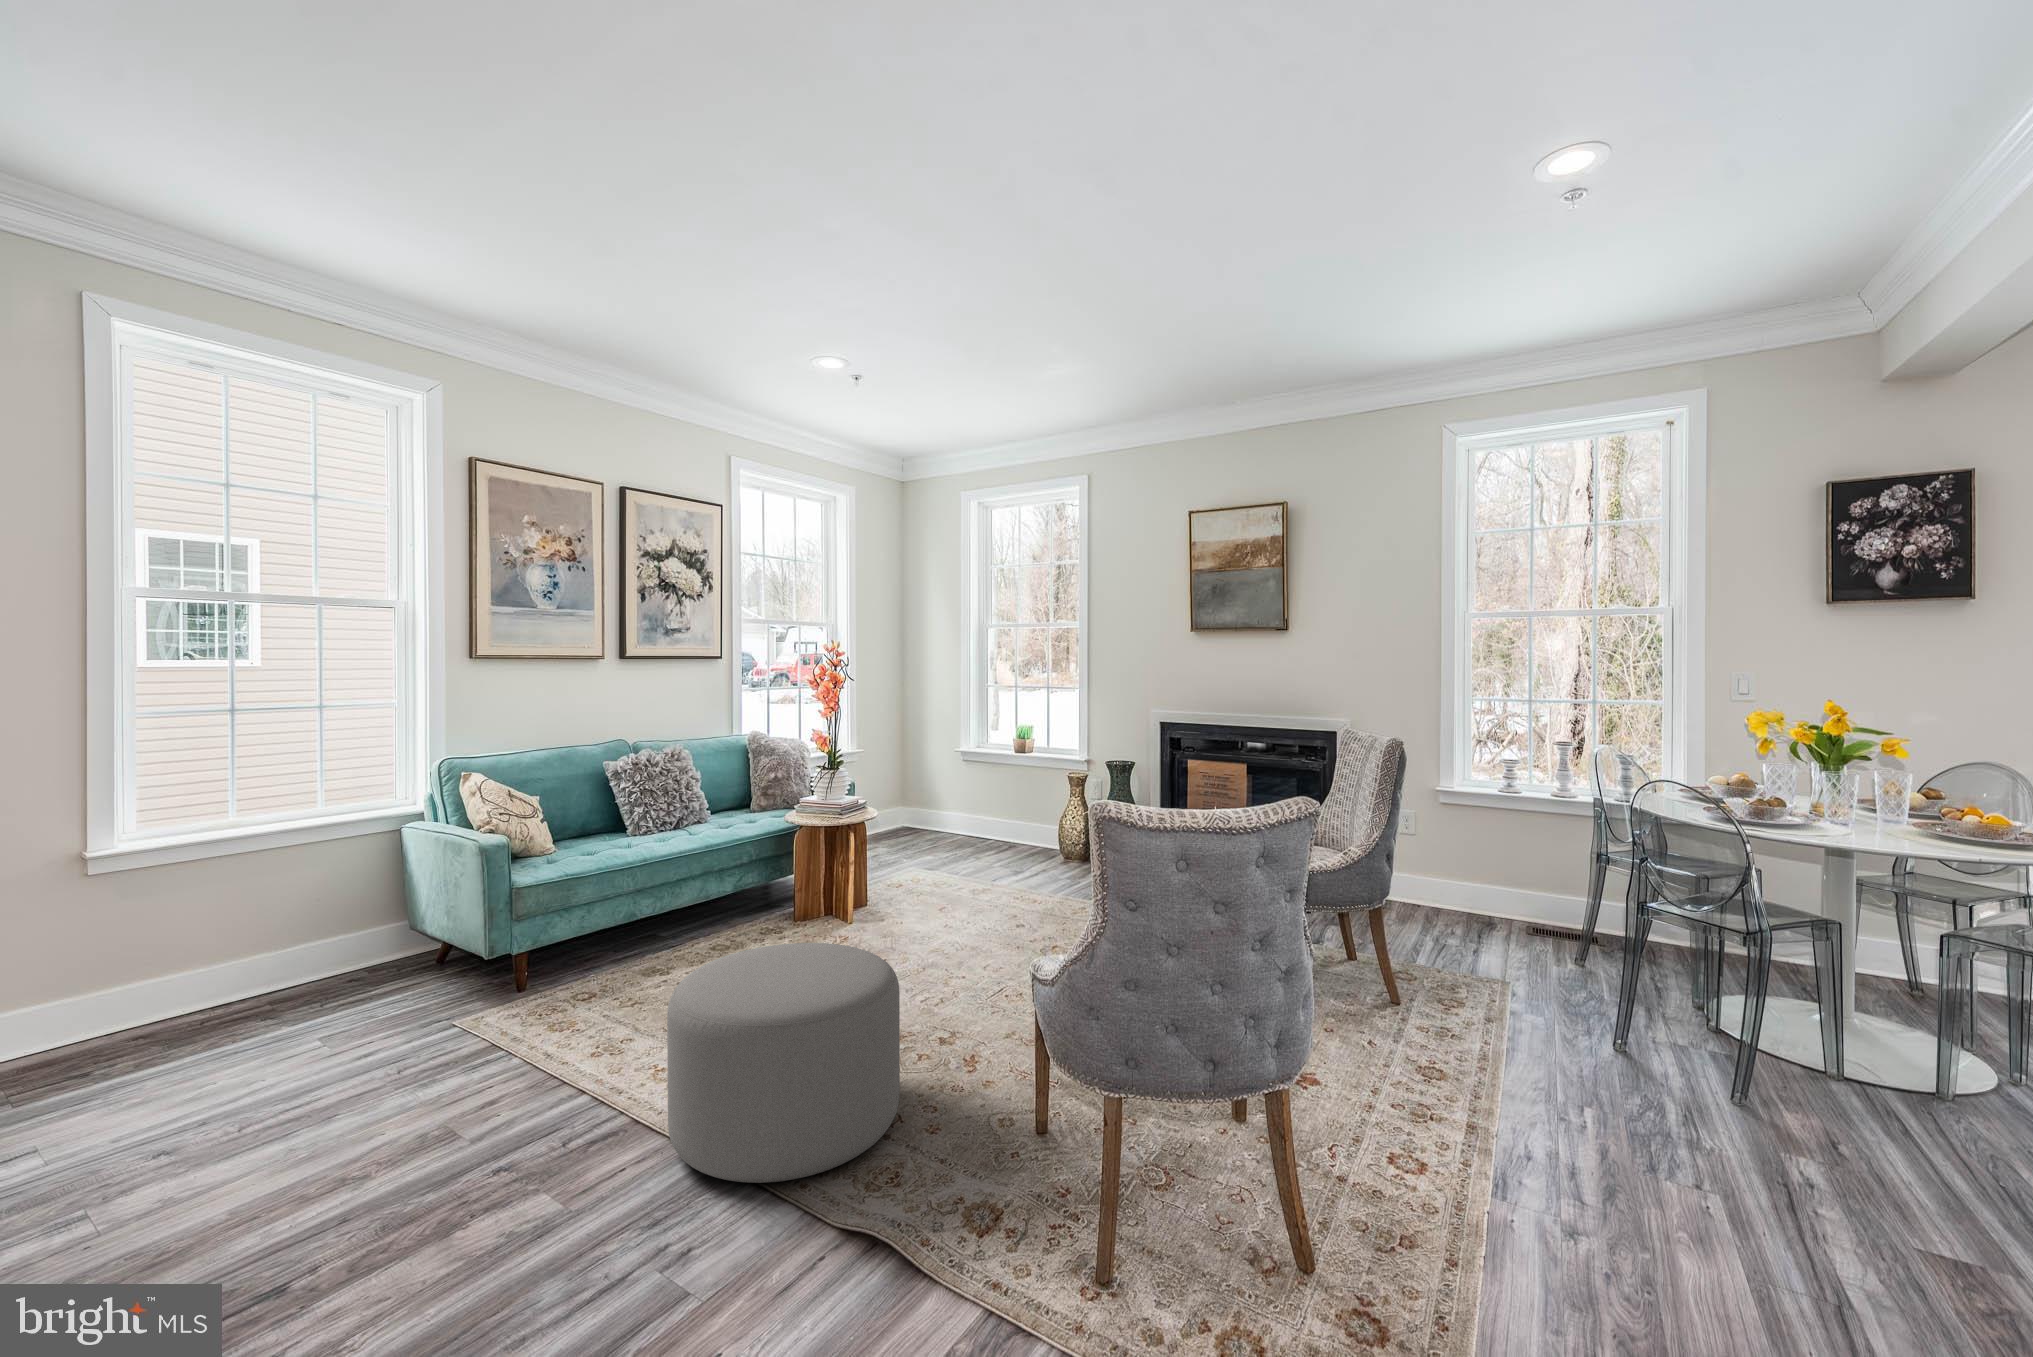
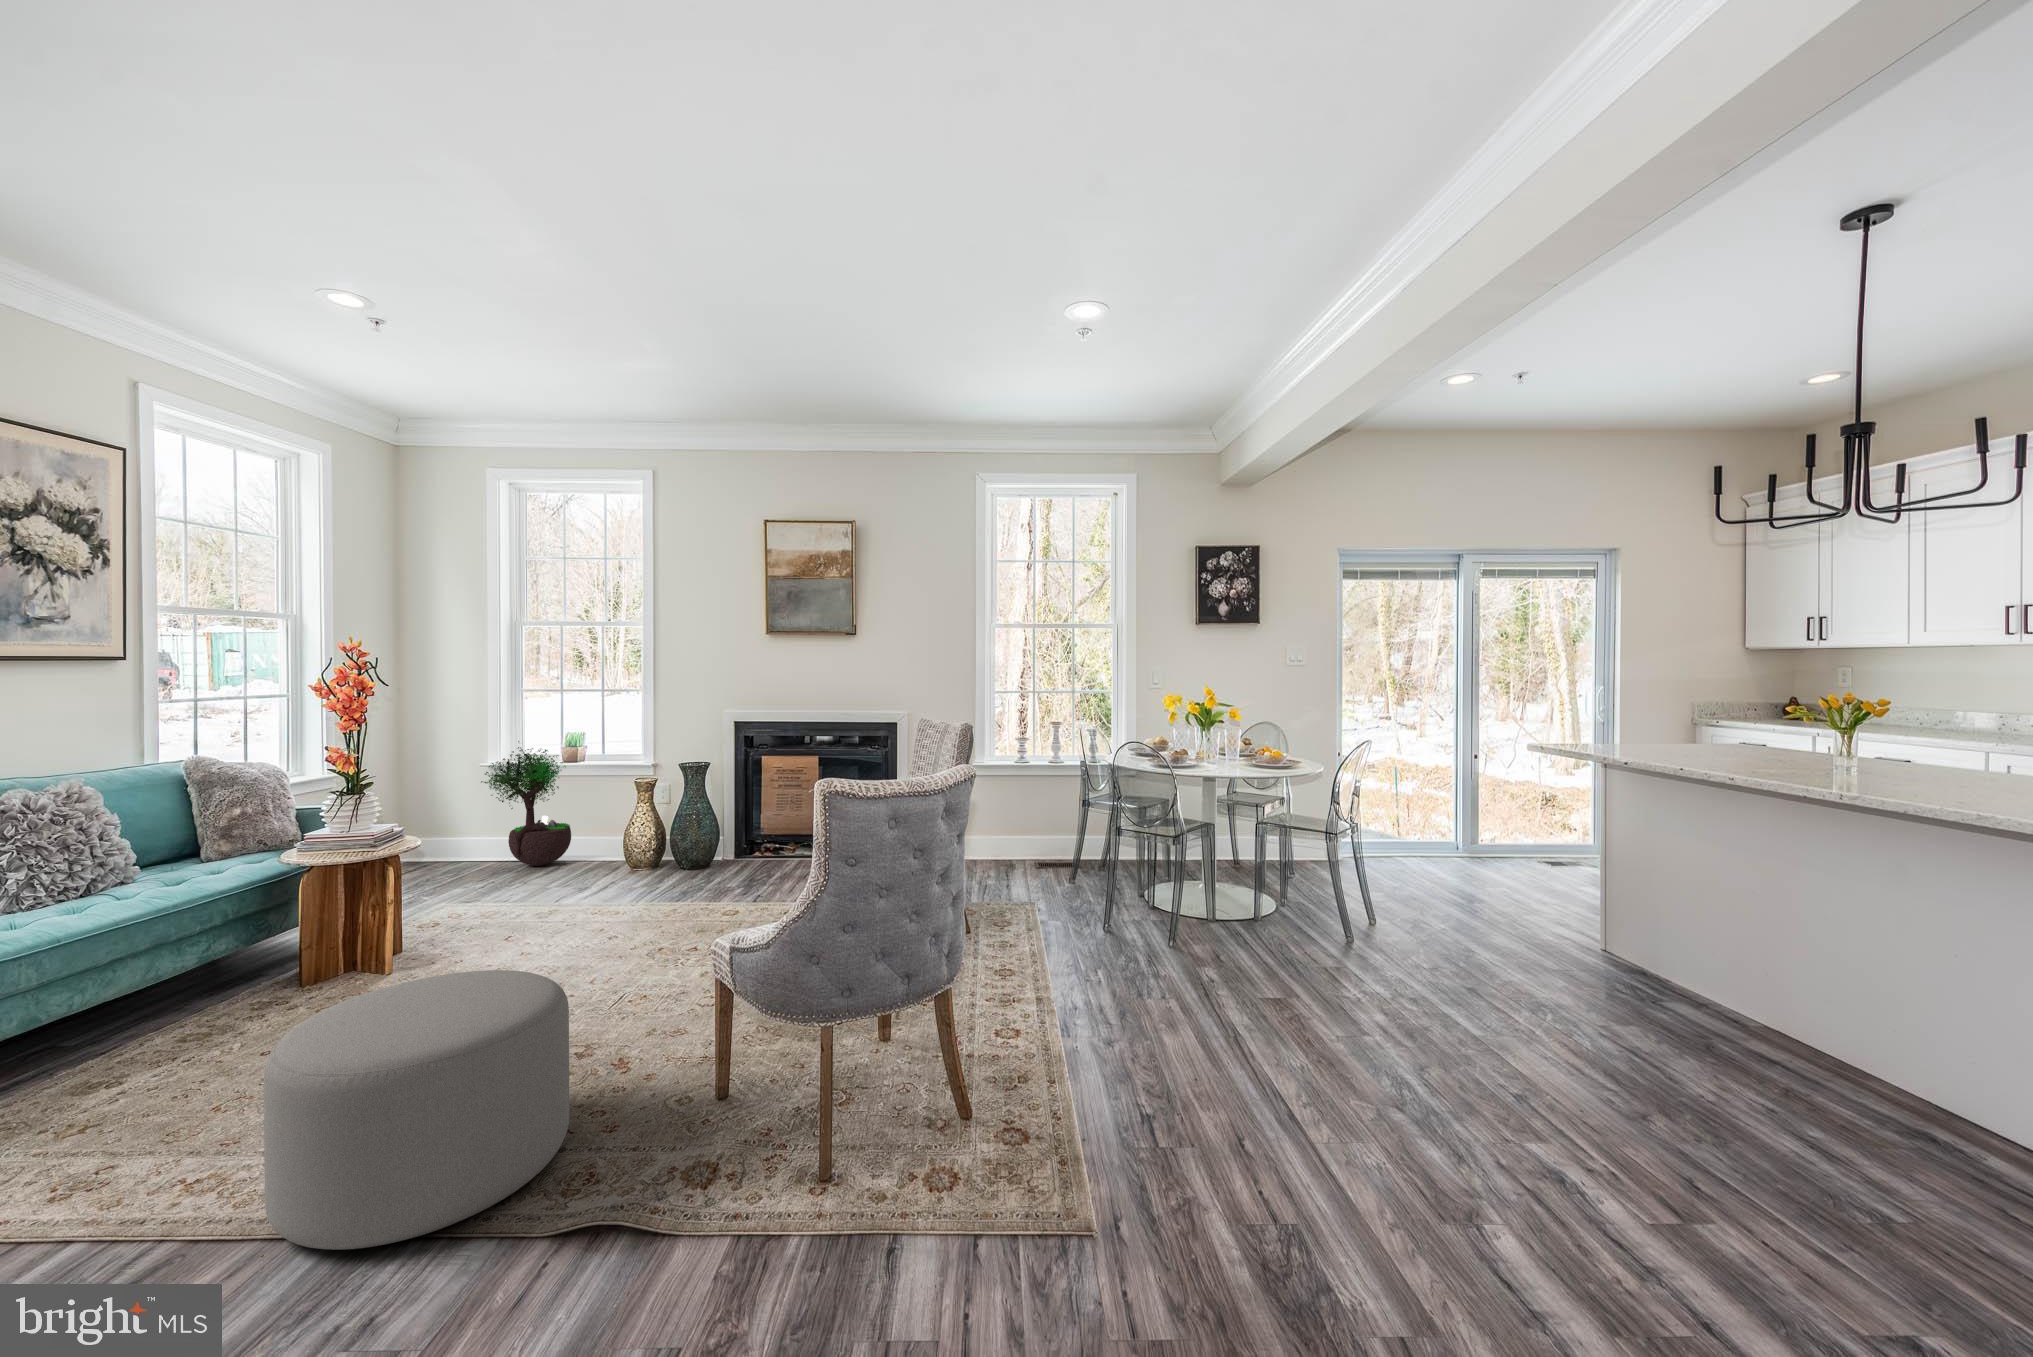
potted tree: none [948,728,1023,846] -> present [481,741,571,866]

